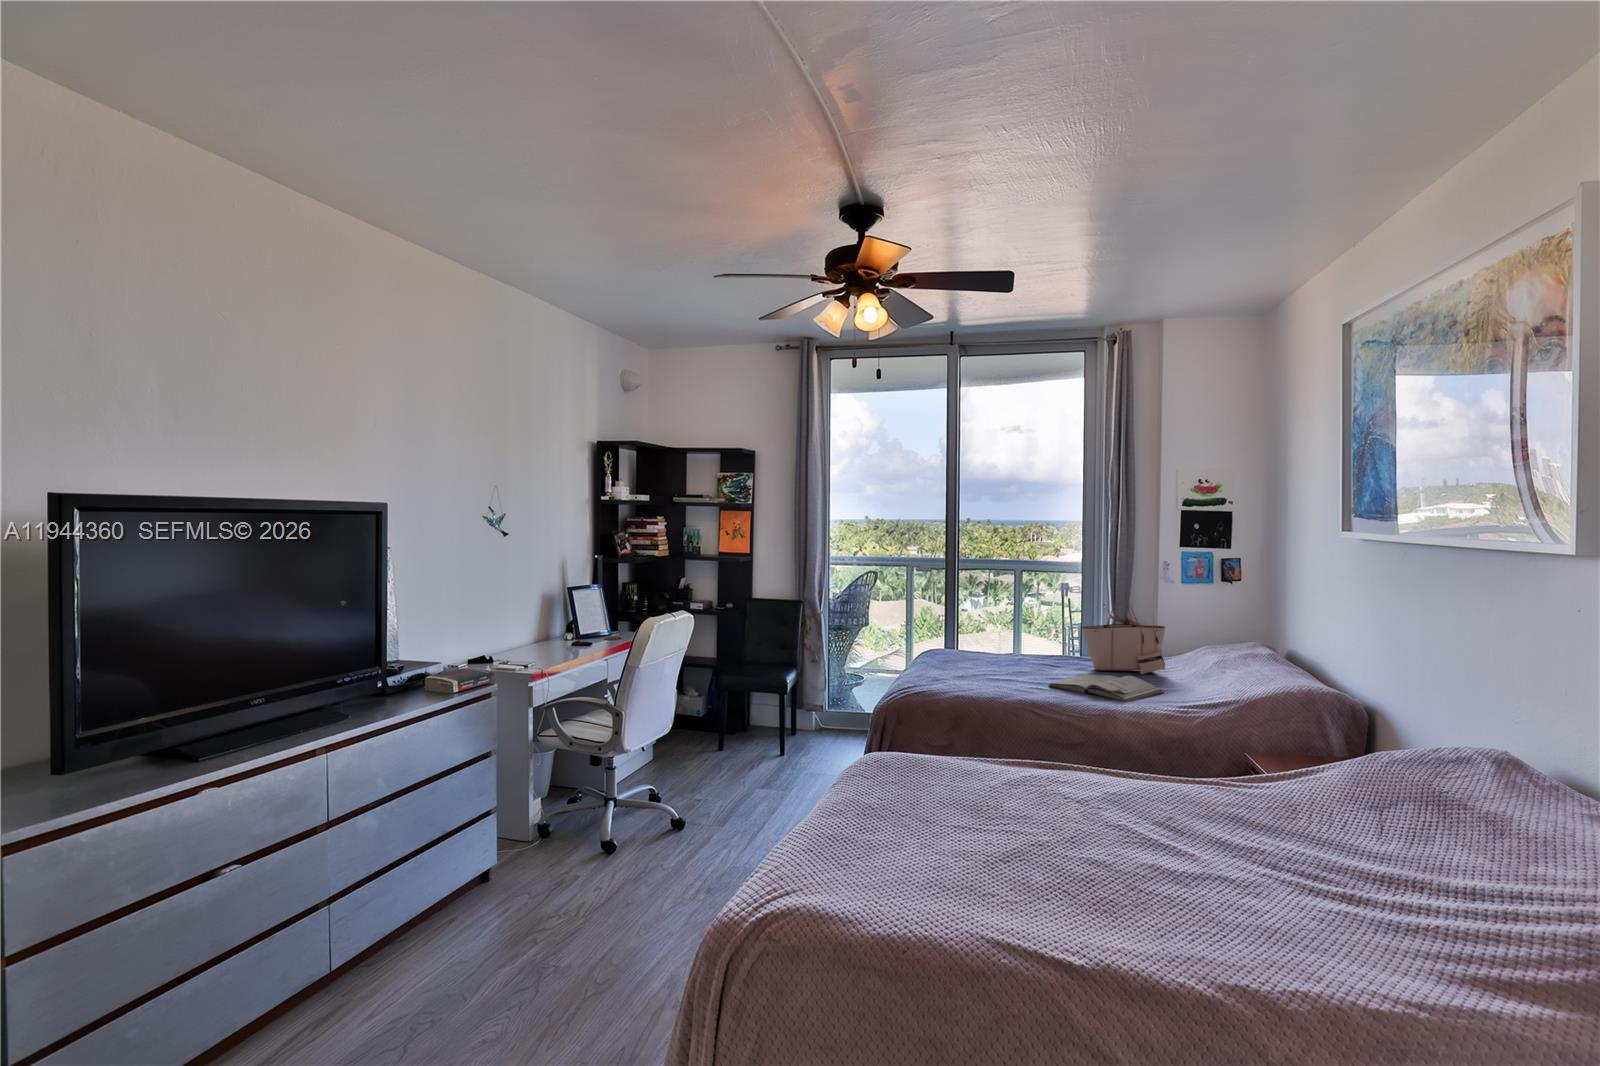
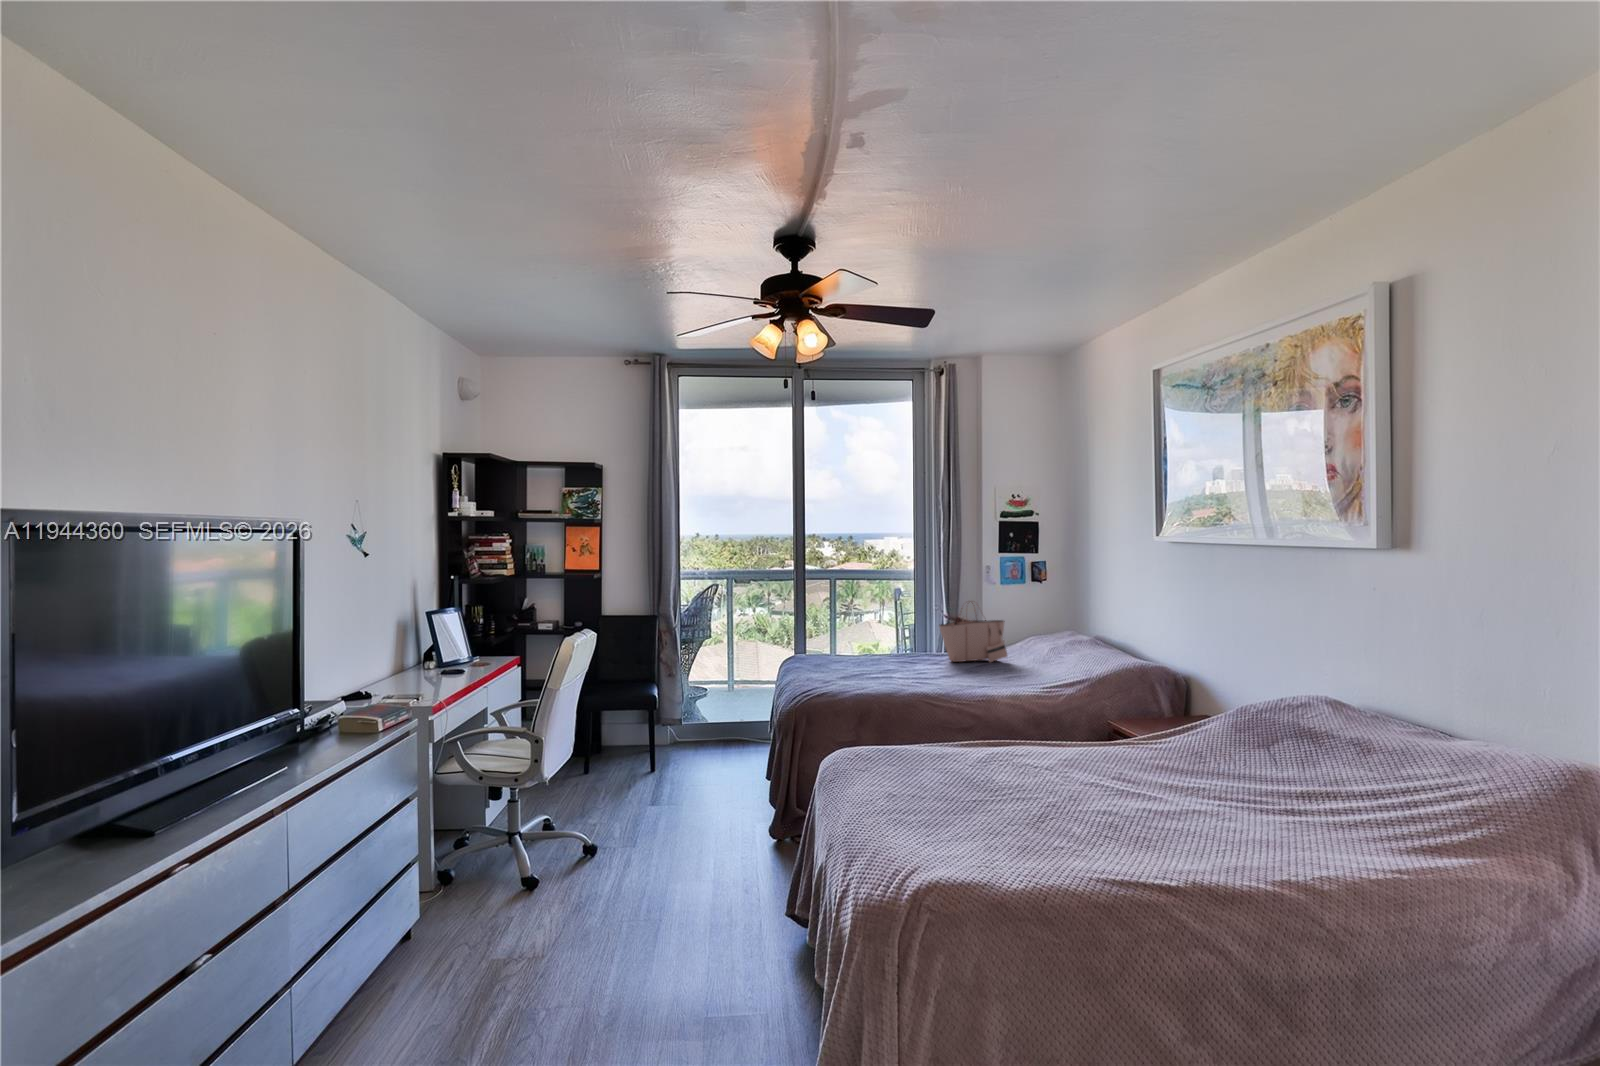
book: present [1049,674,1164,702] -> none [933,664,1025,686]

